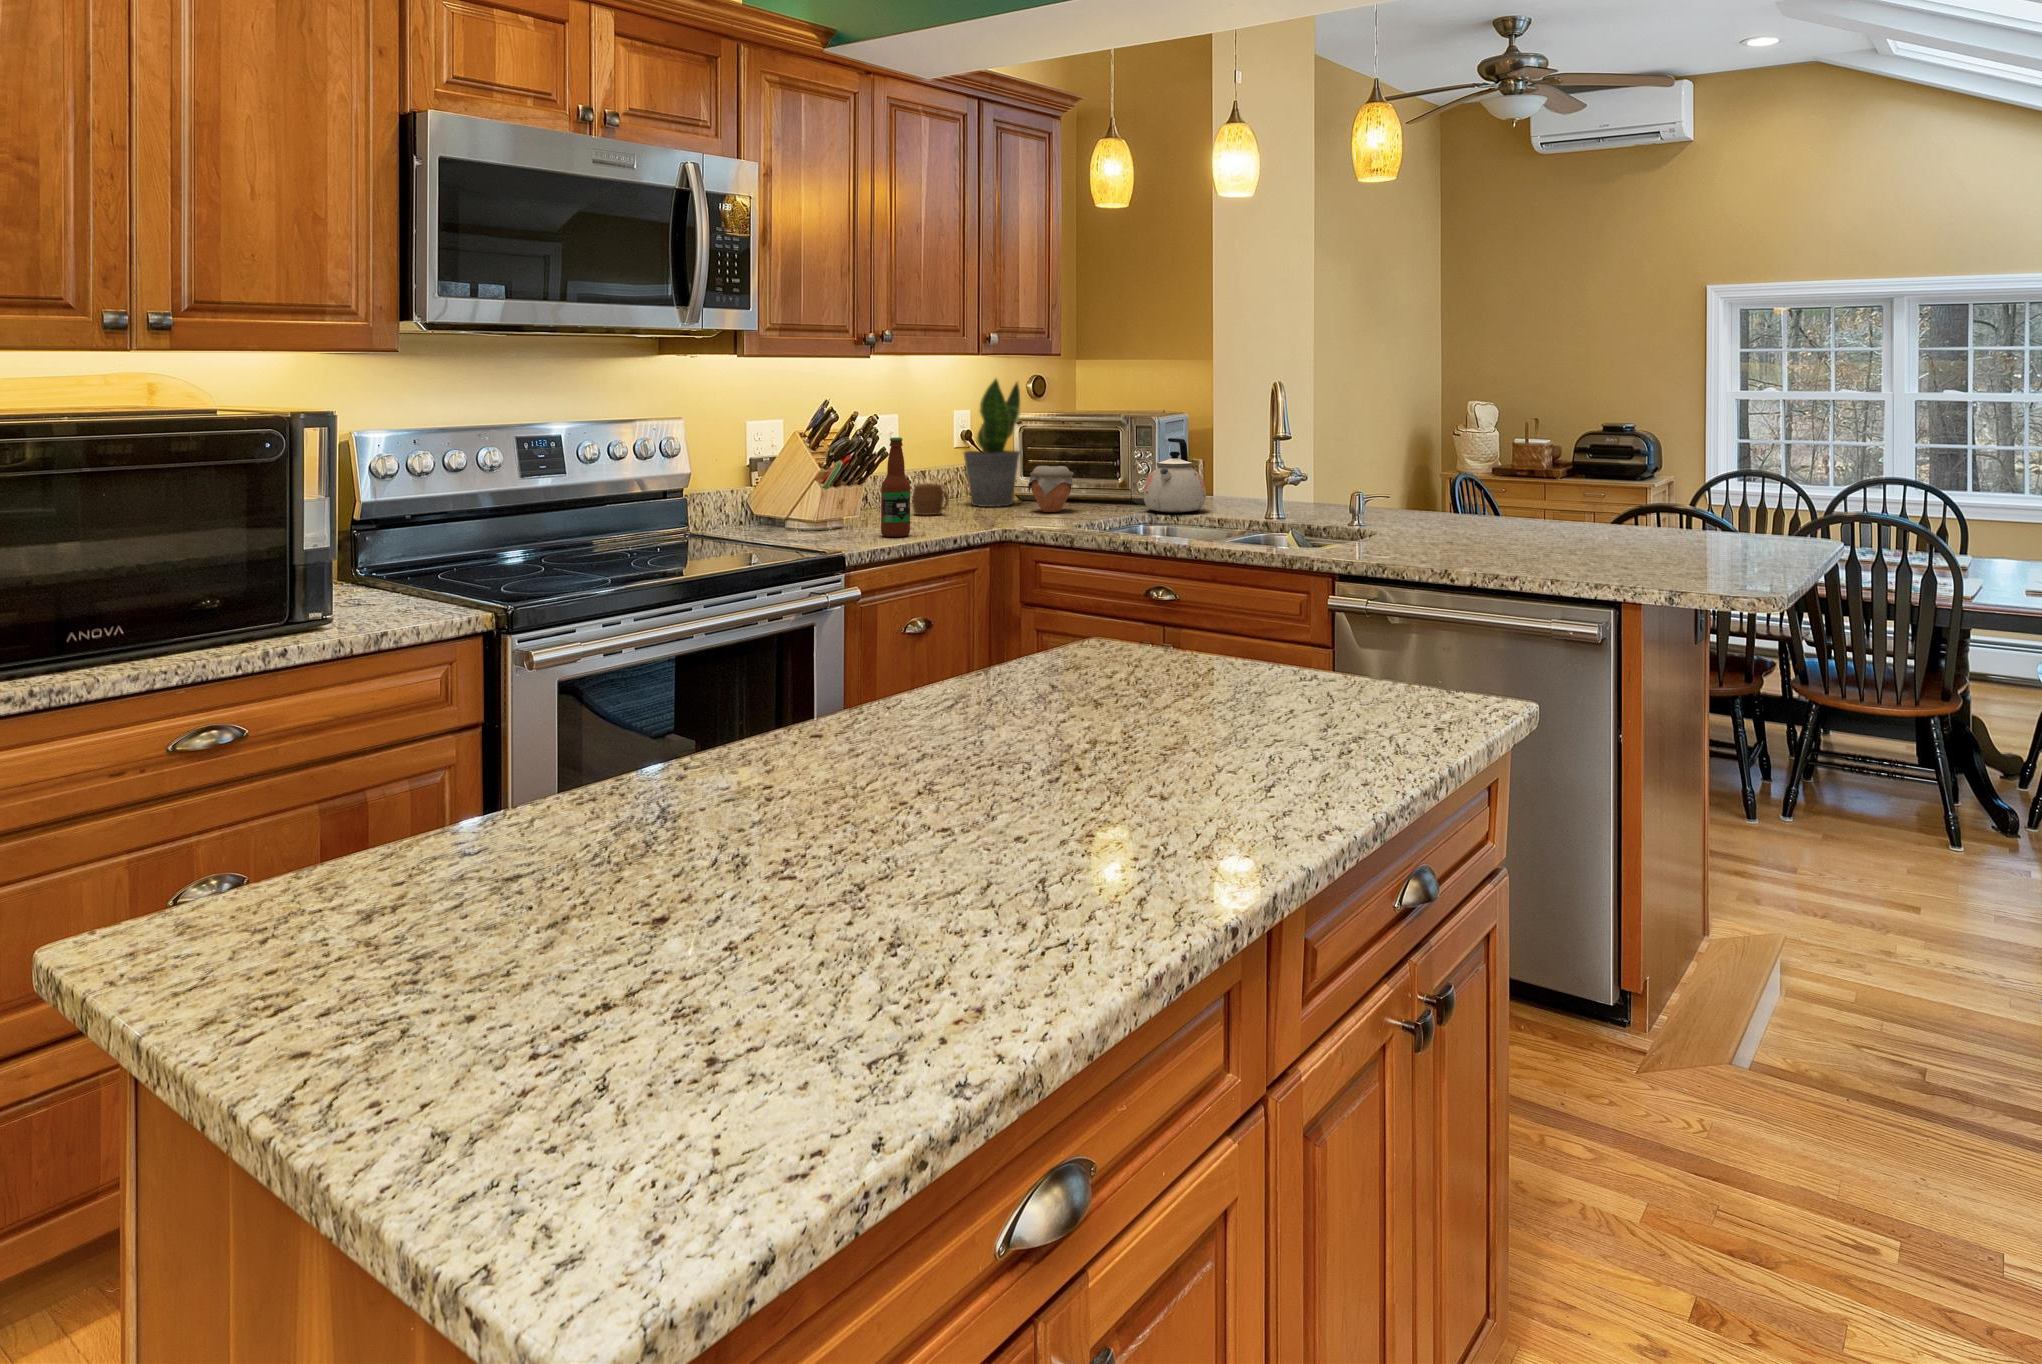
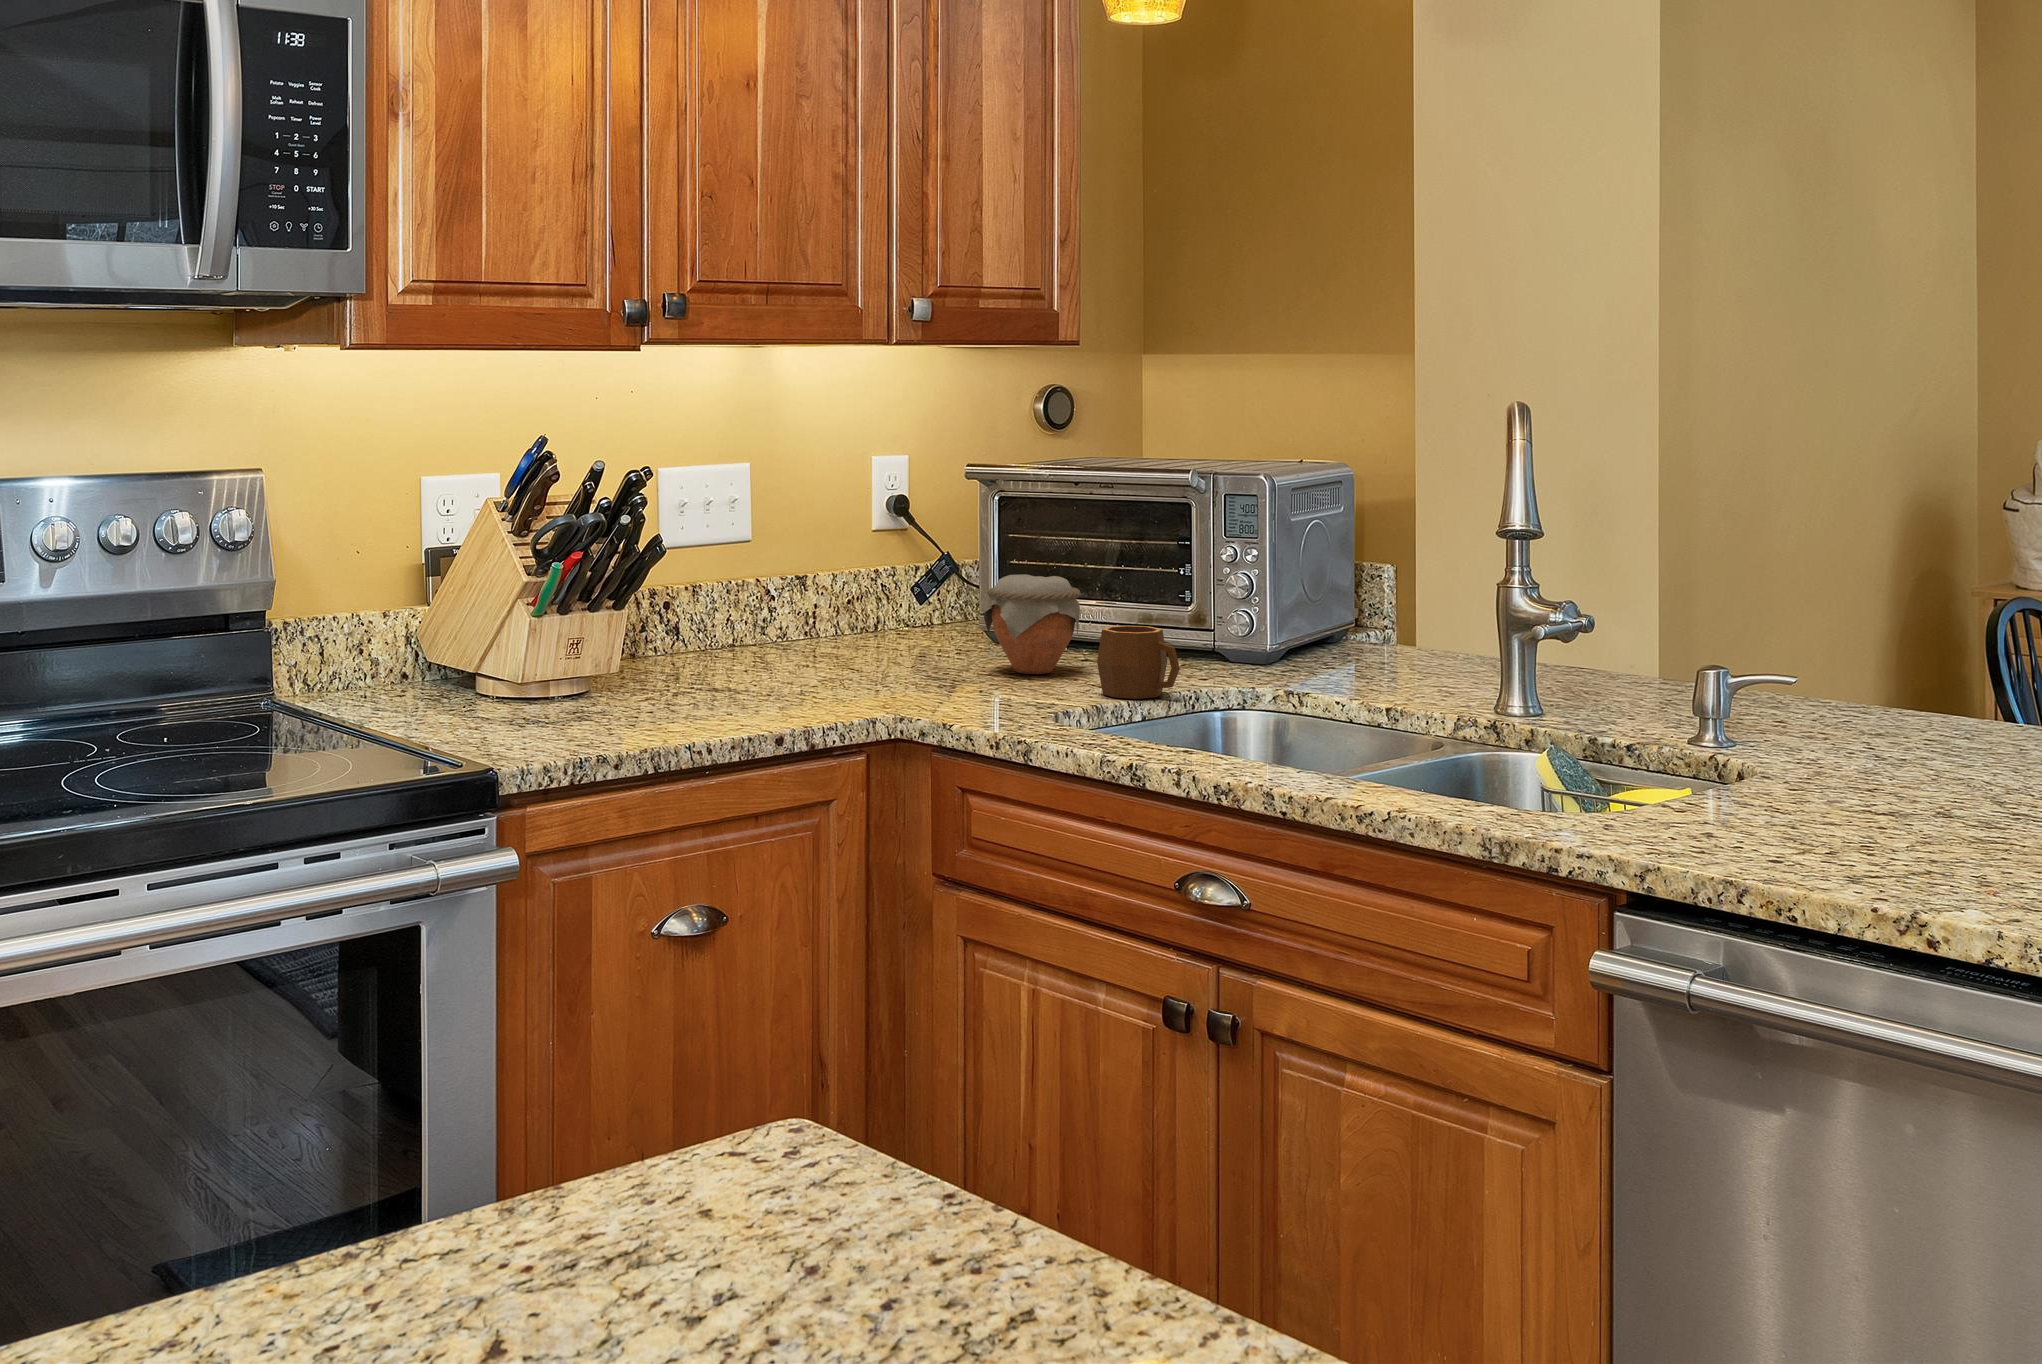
potted plant: present [964,379,1020,507] -> none [869,387,987,655]
bottle: present [881,437,910,537] -> none [625,517,686,728]
kettle: present [1144,438,1206,513] -> none [1230,523,1369,686]
mug: present [912,483,949,515] -> present [1097,626,1180,699]

